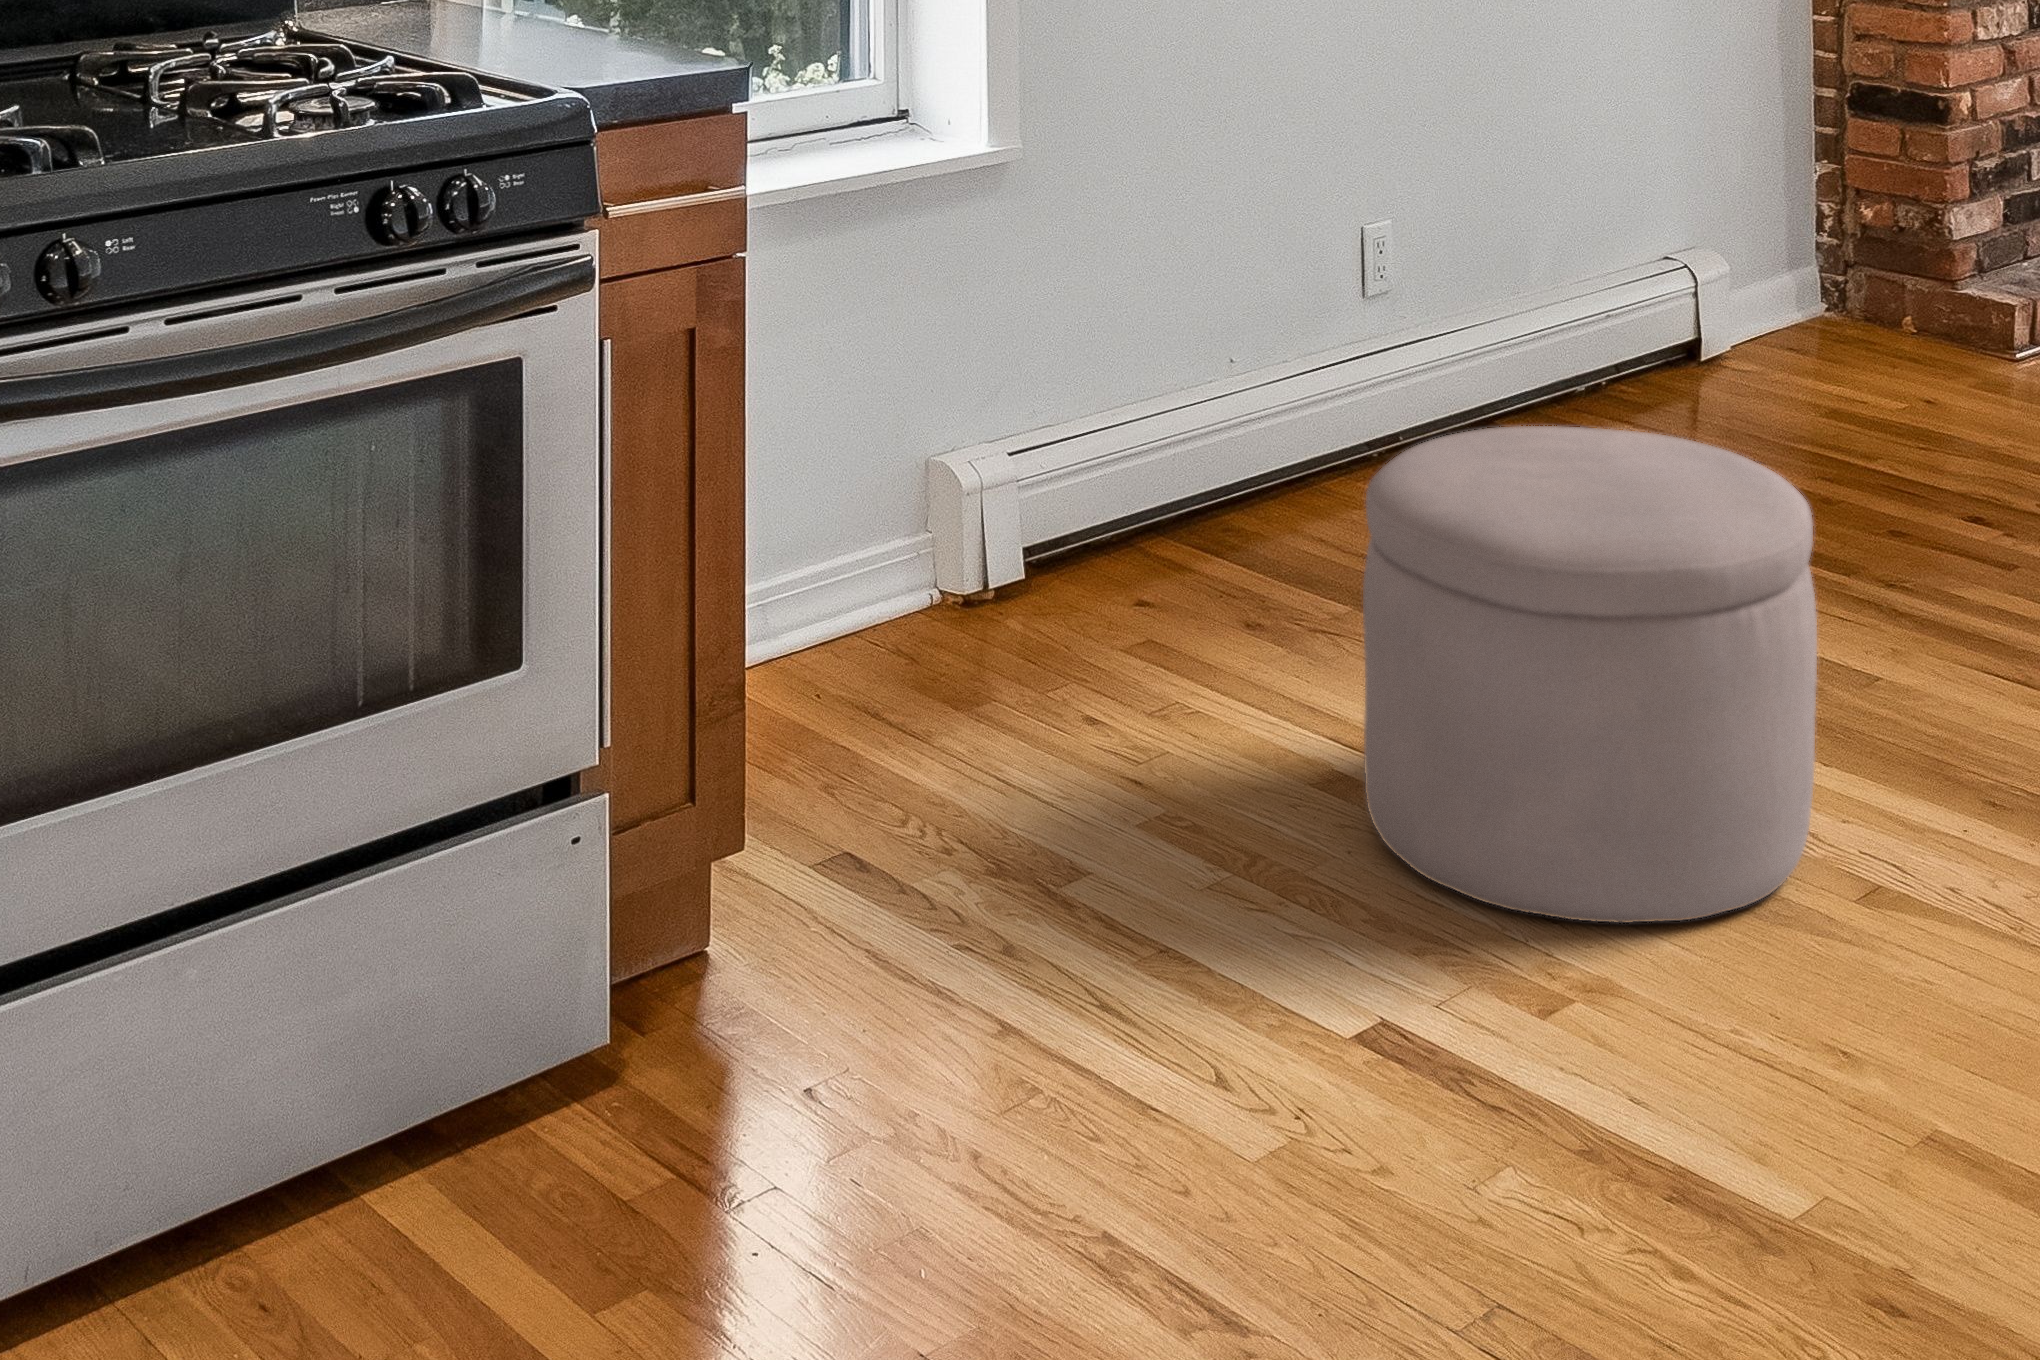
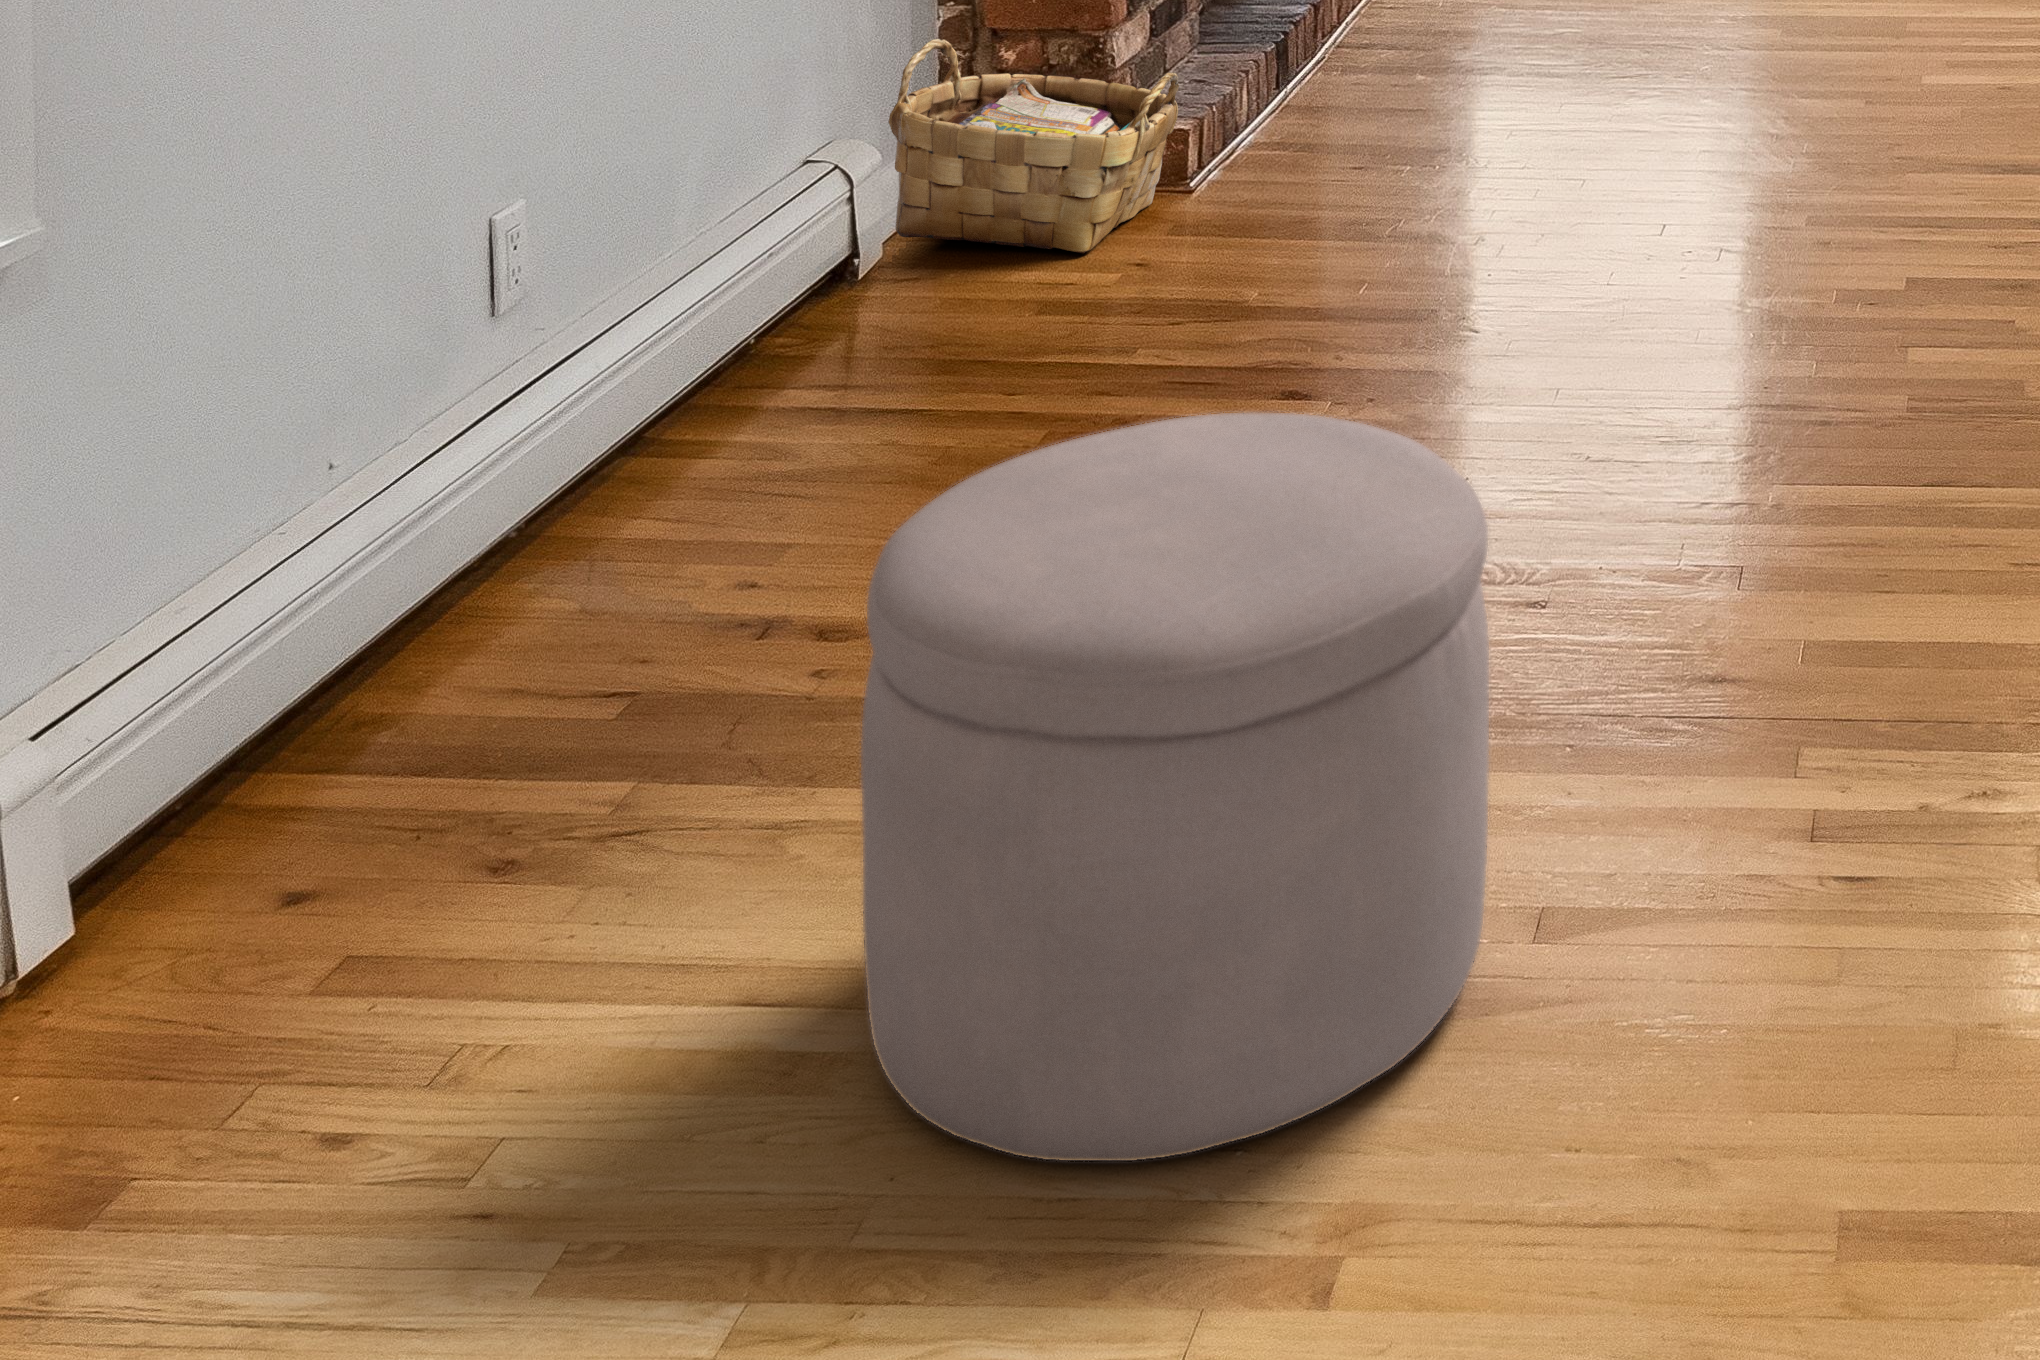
woven basket: none [1742,193,1986,394] -> present [889,39,1179,253]

